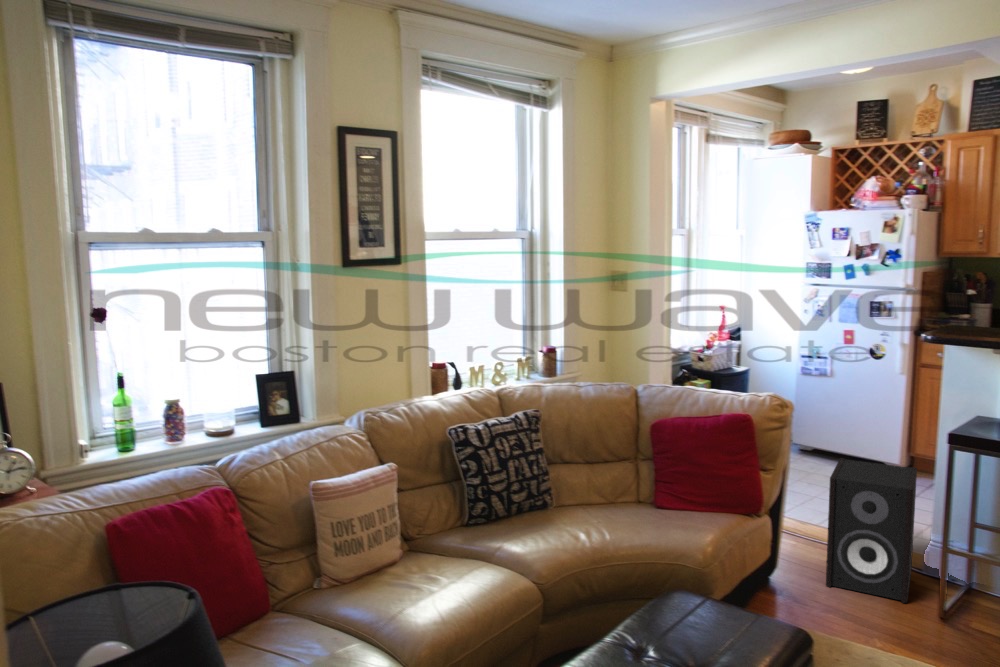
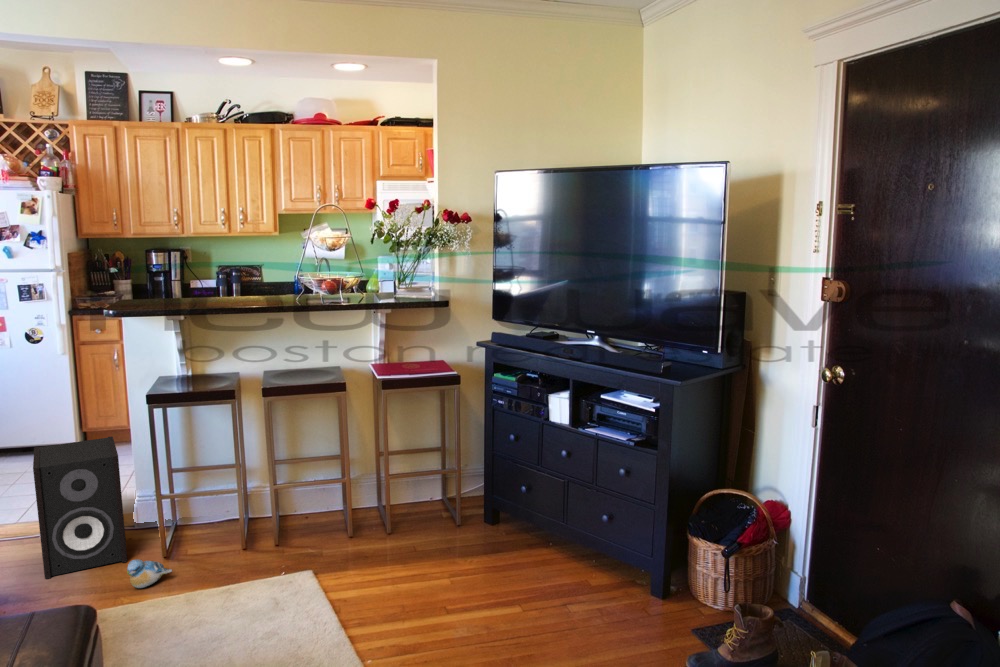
plush toy: none [897,604,949,639] -> present [127,559,172,588]

